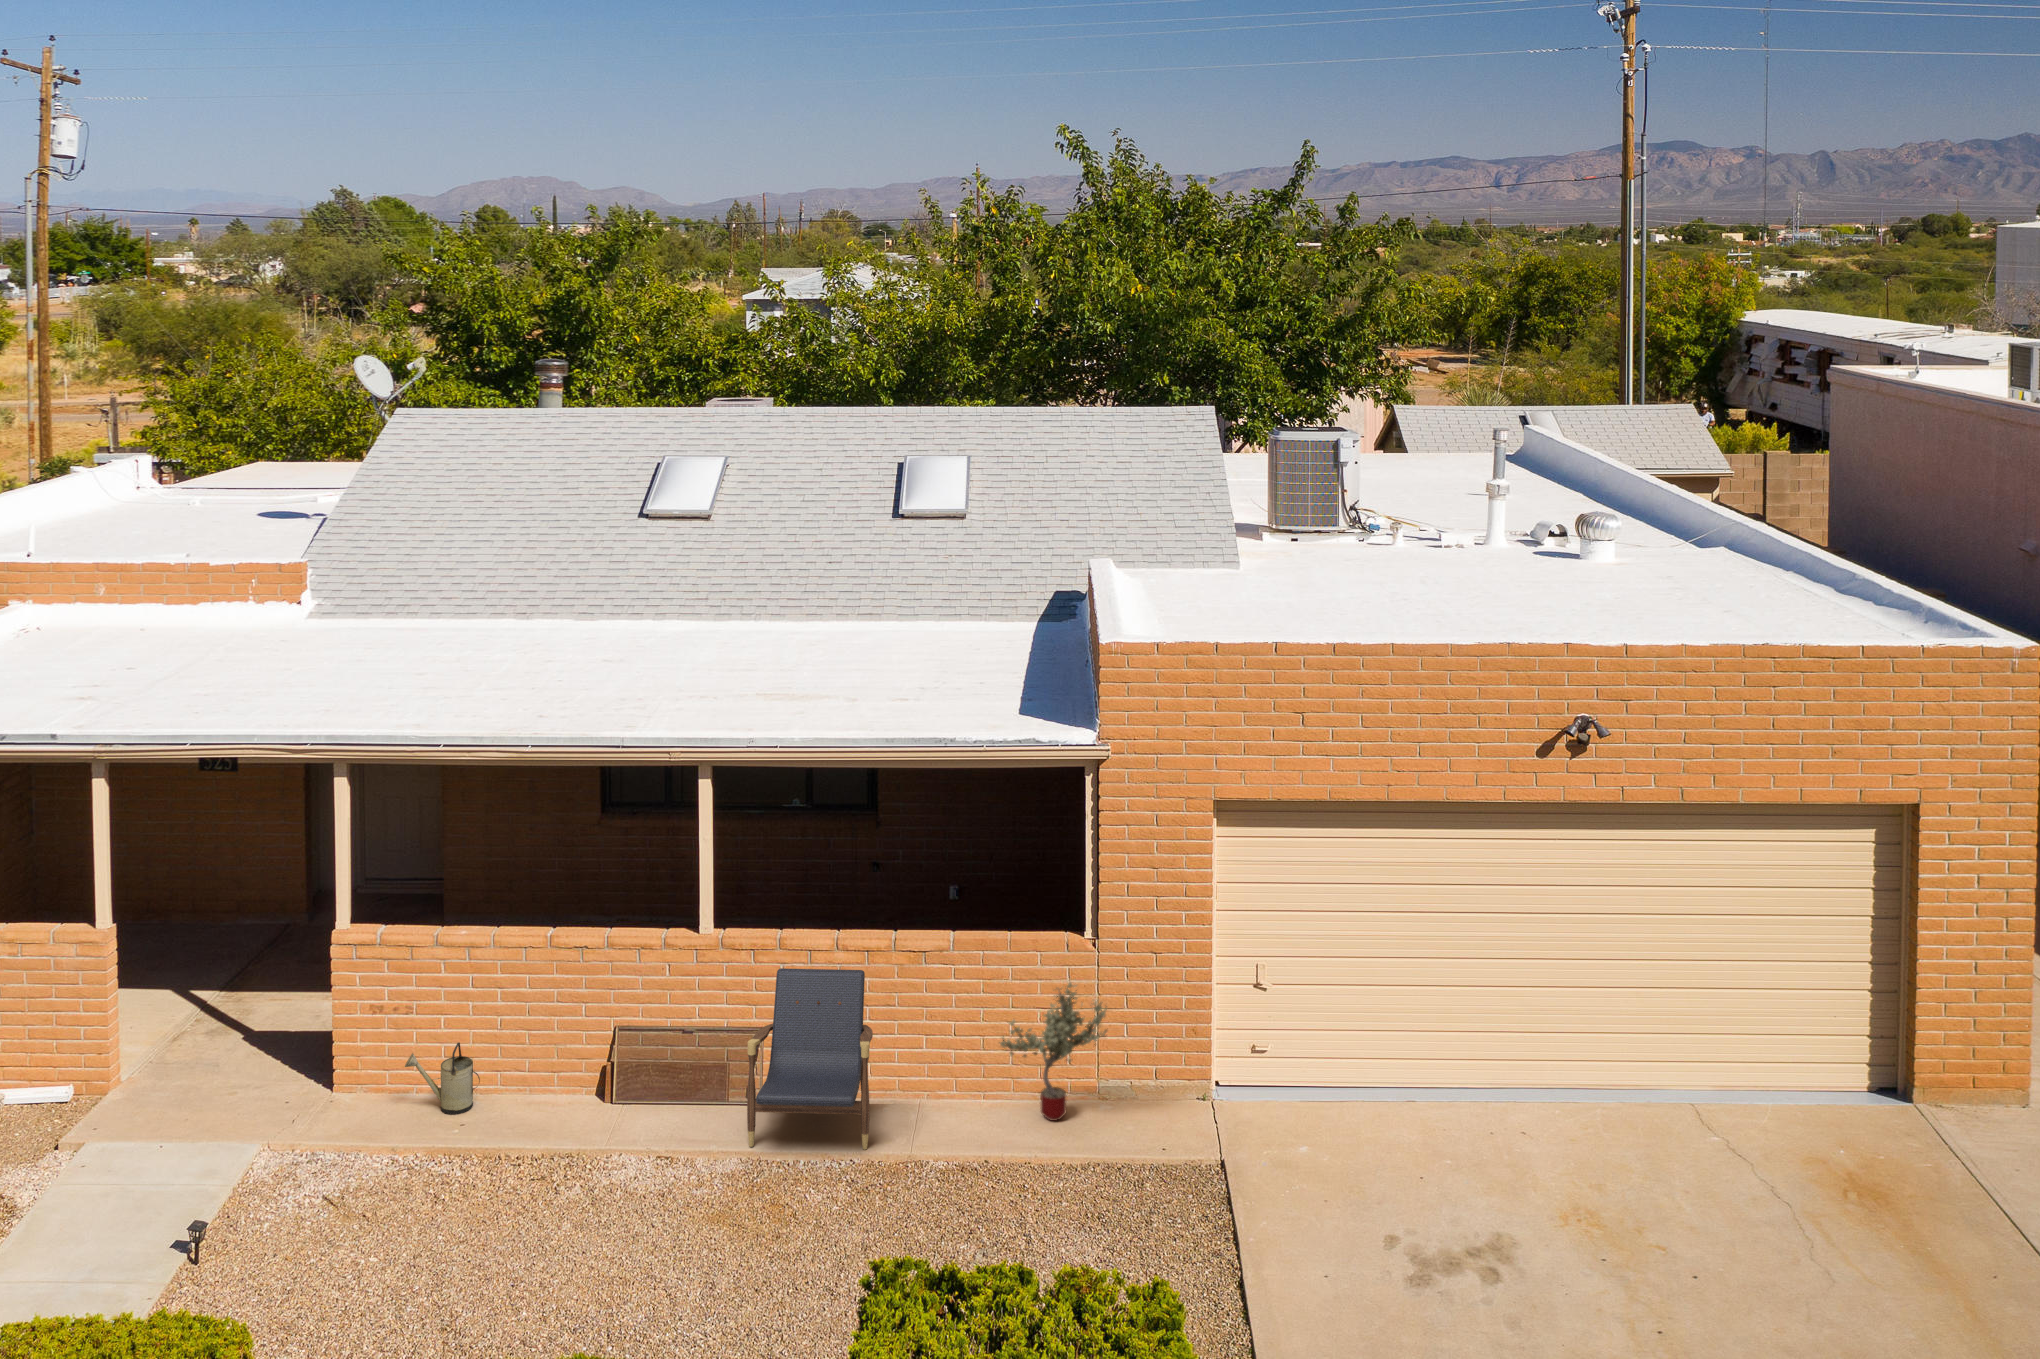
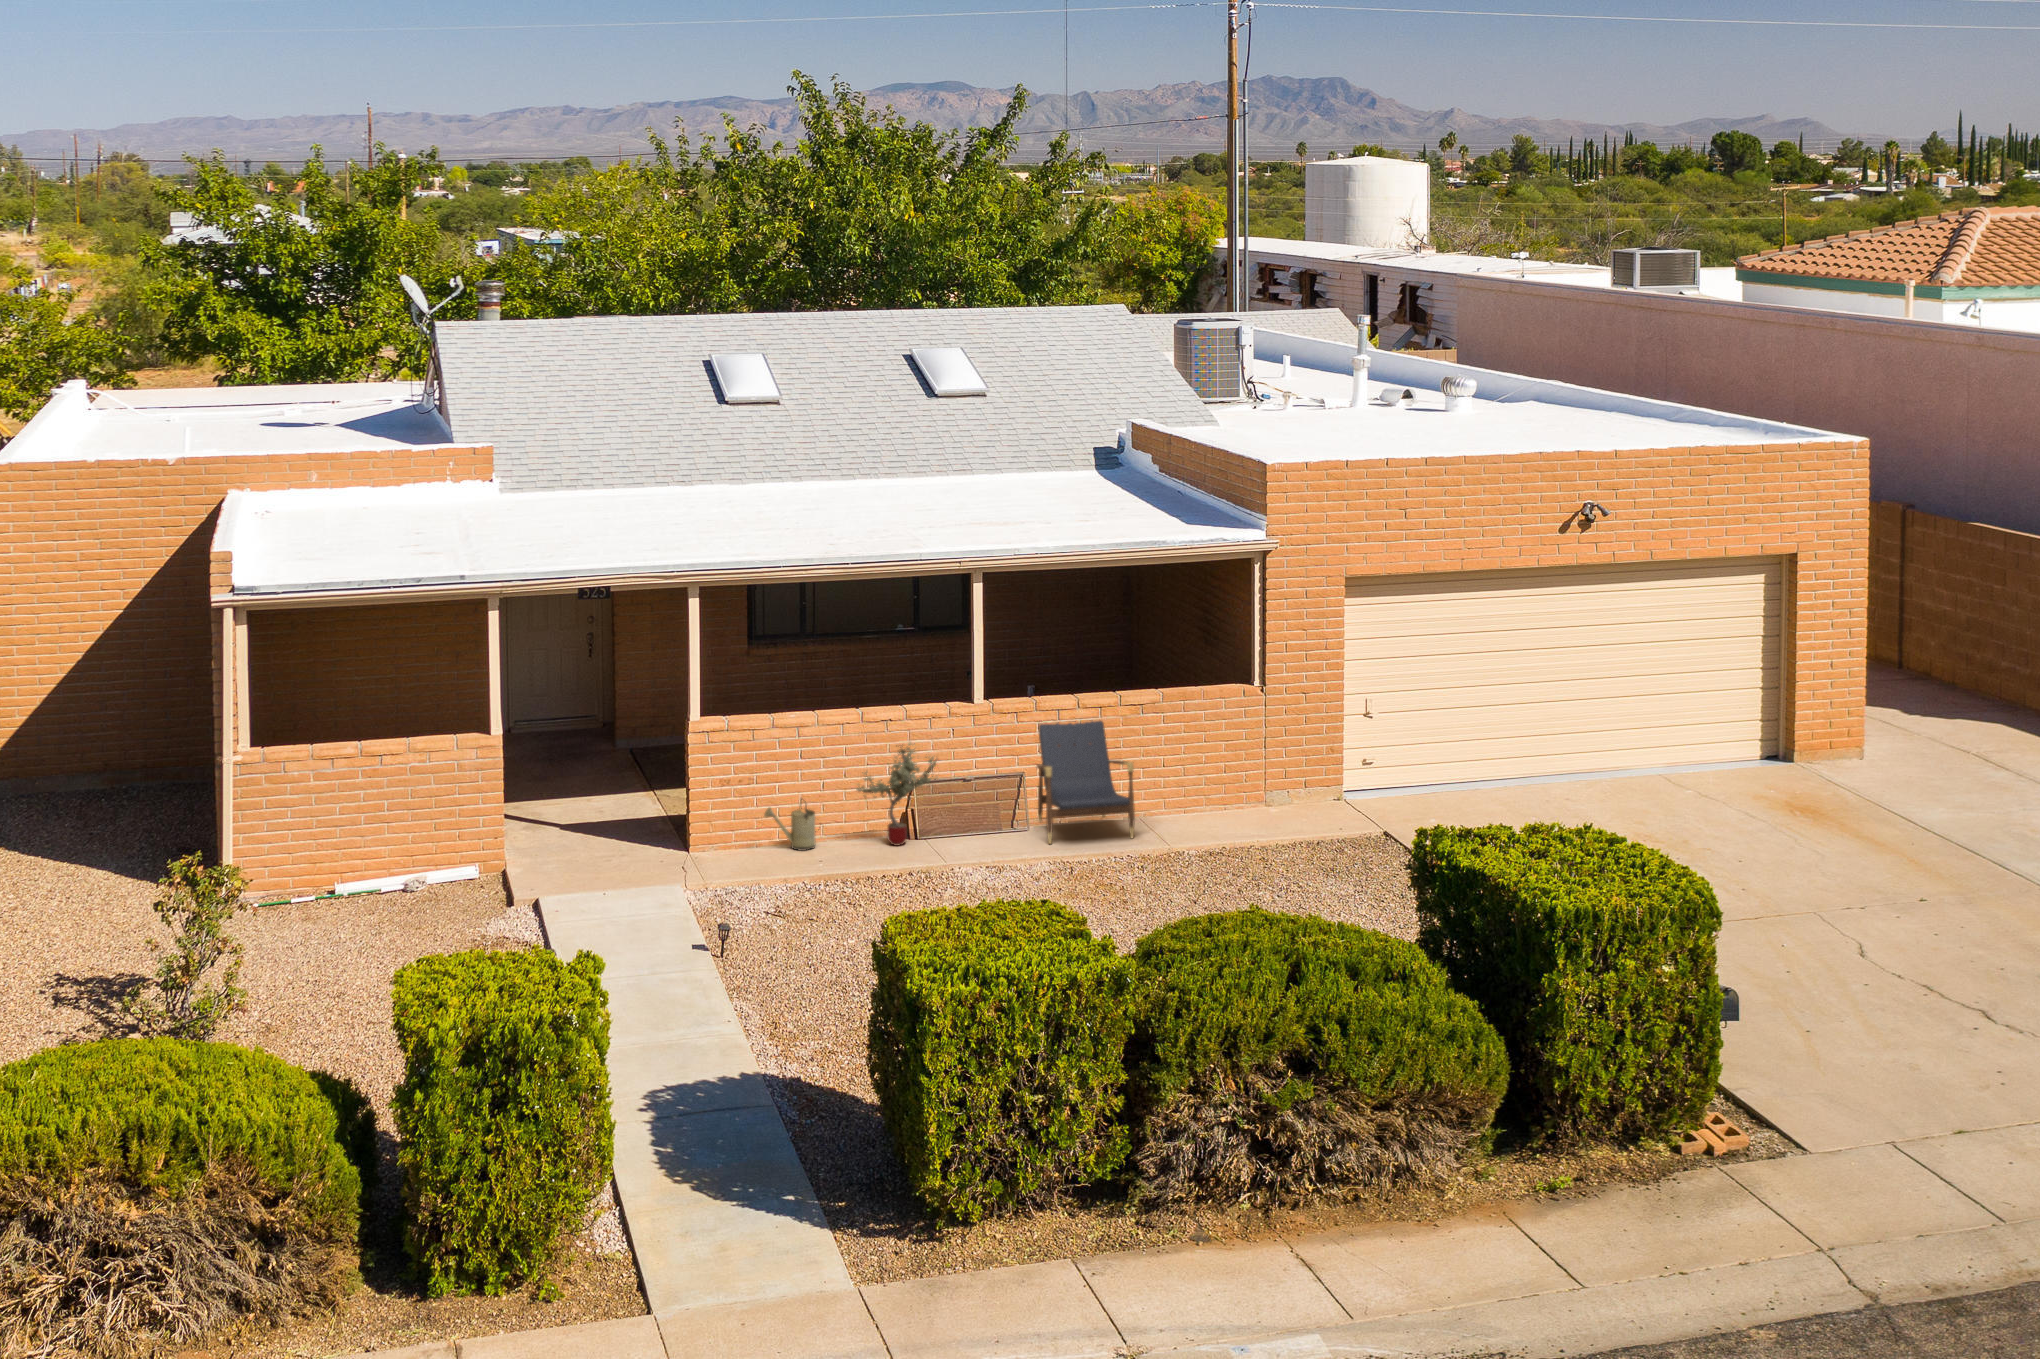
potted tree: present [1000,983,1107,1121] -> present [856,743,938,845]

